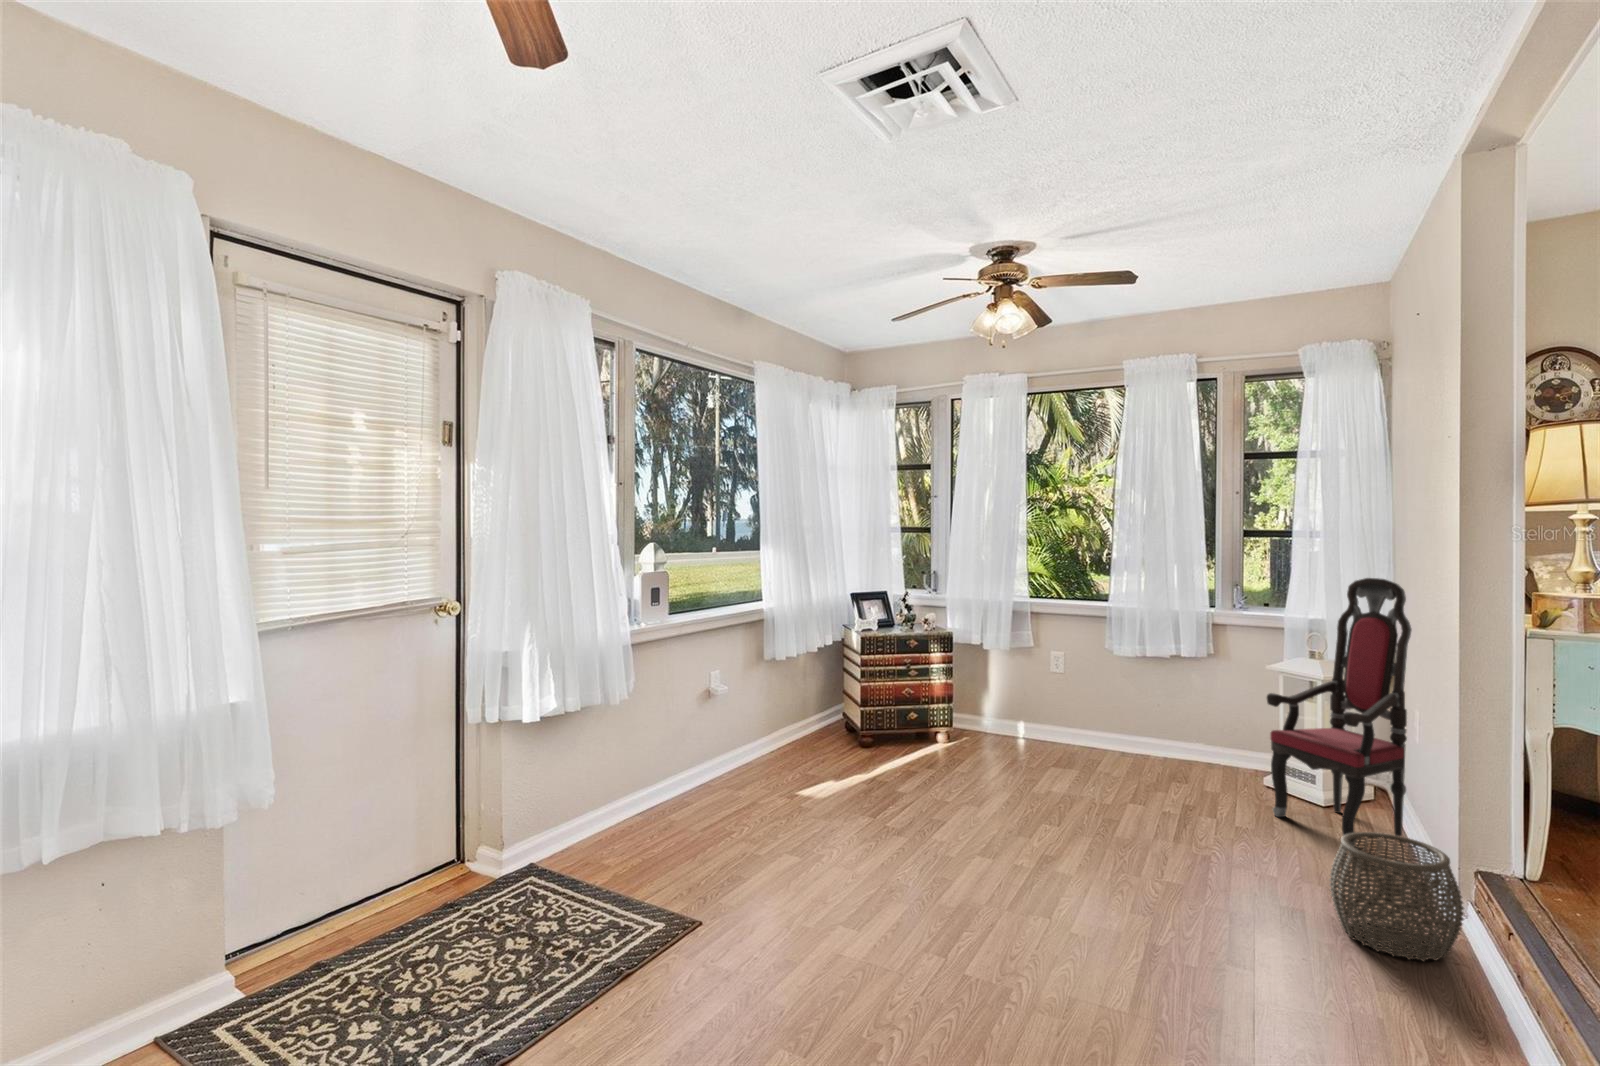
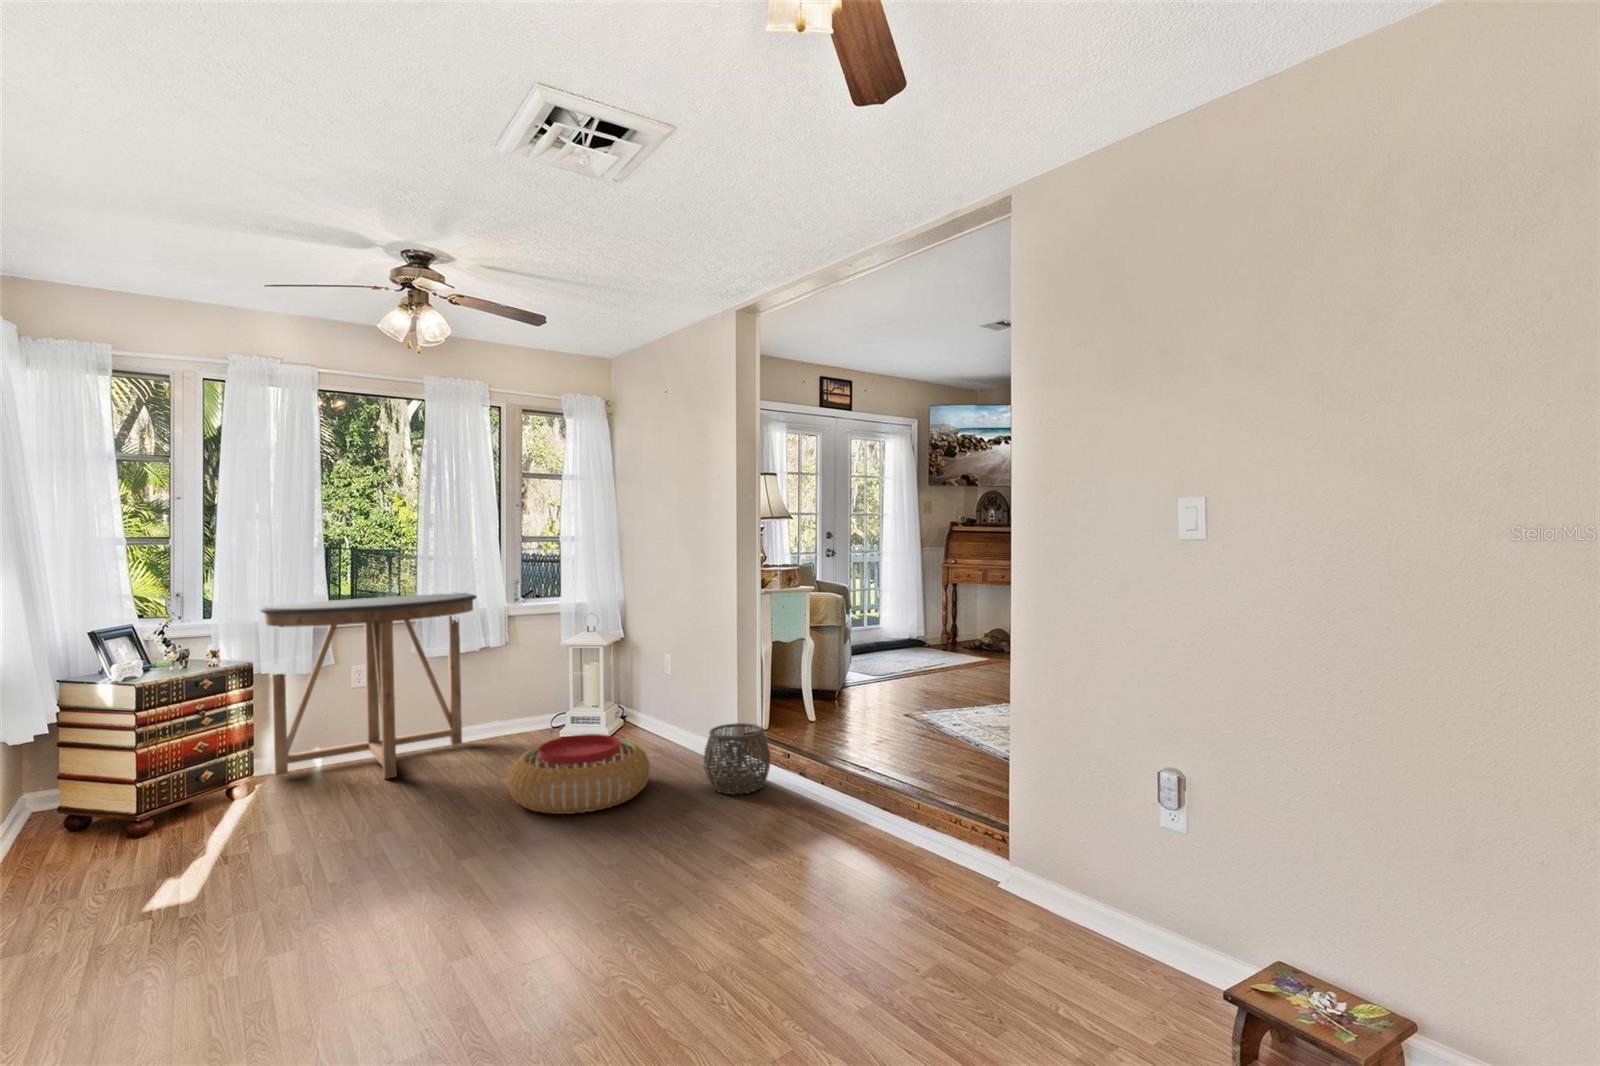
armchair: present [1267,578,1411,846] -> none [591,567,670,754]
console table: none [964,585,1162,765] -> present [260,592,477,779]
pouf: none [1083,774,1271,881] -> present [508,734,650,814]

